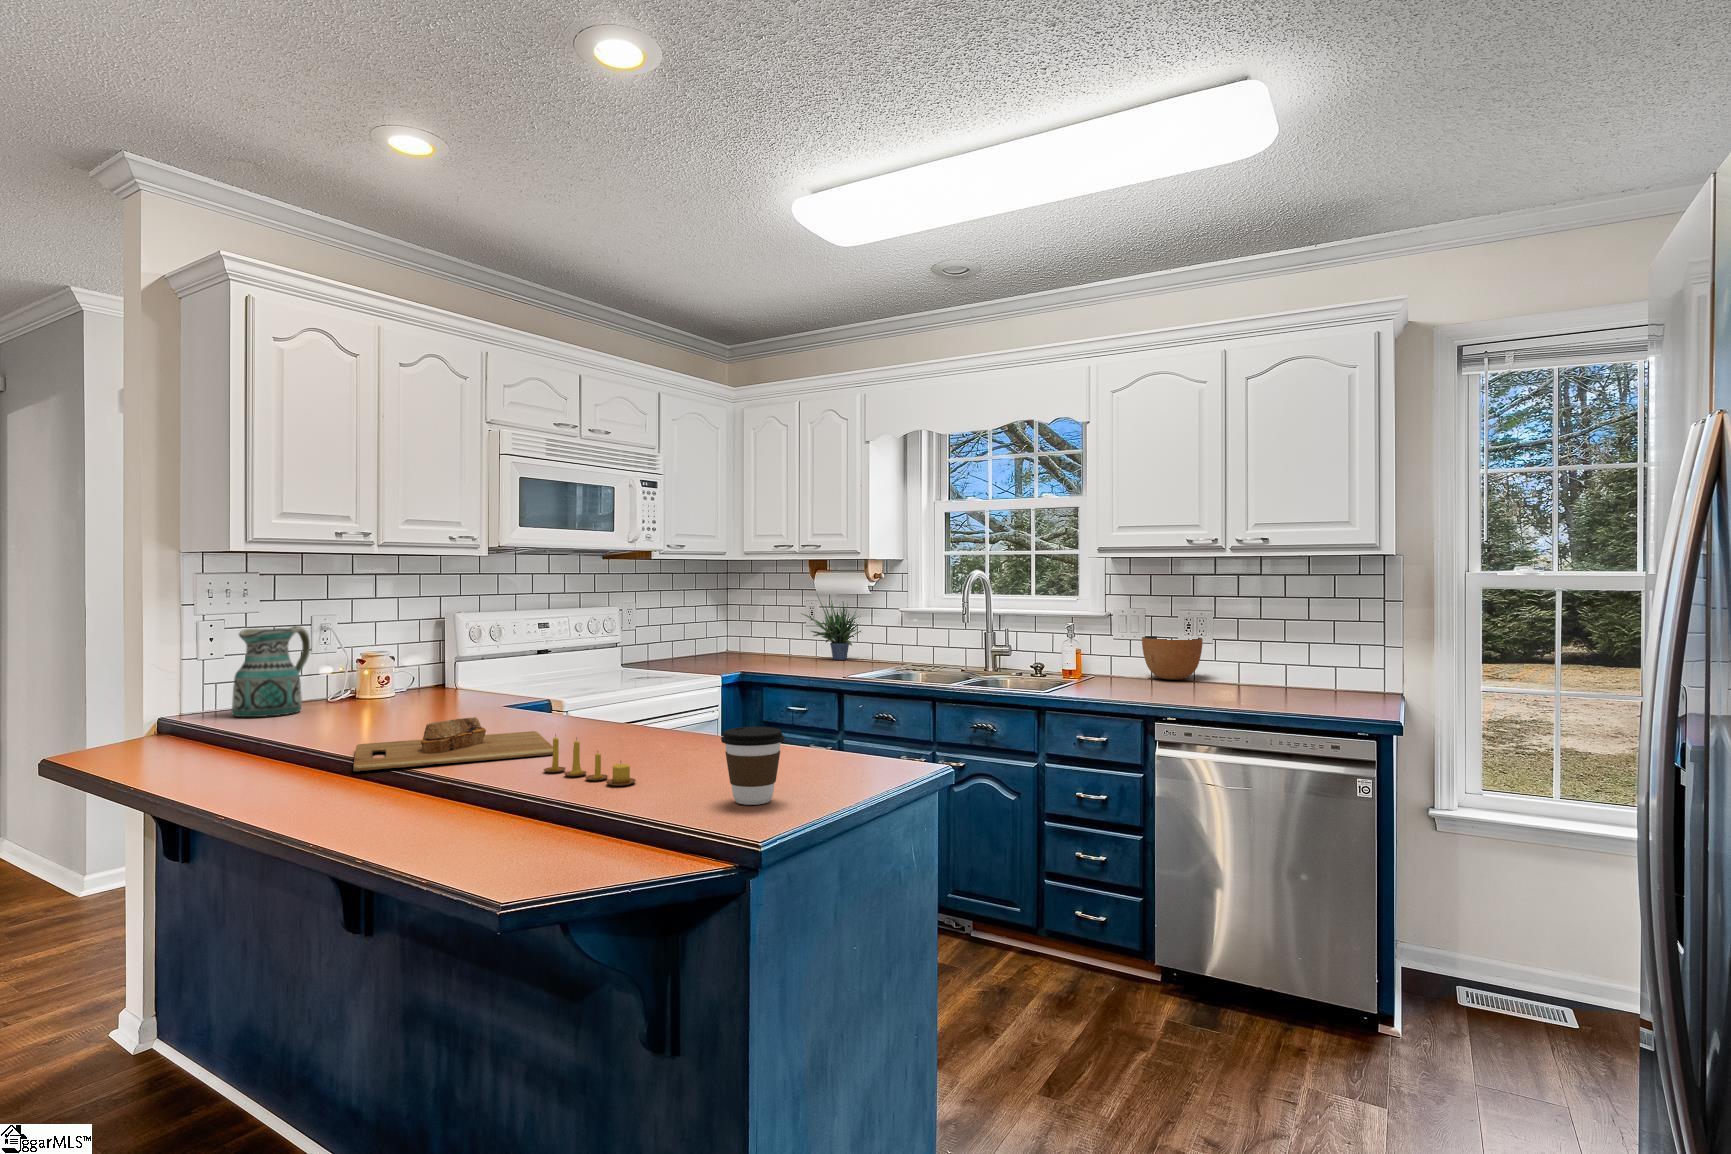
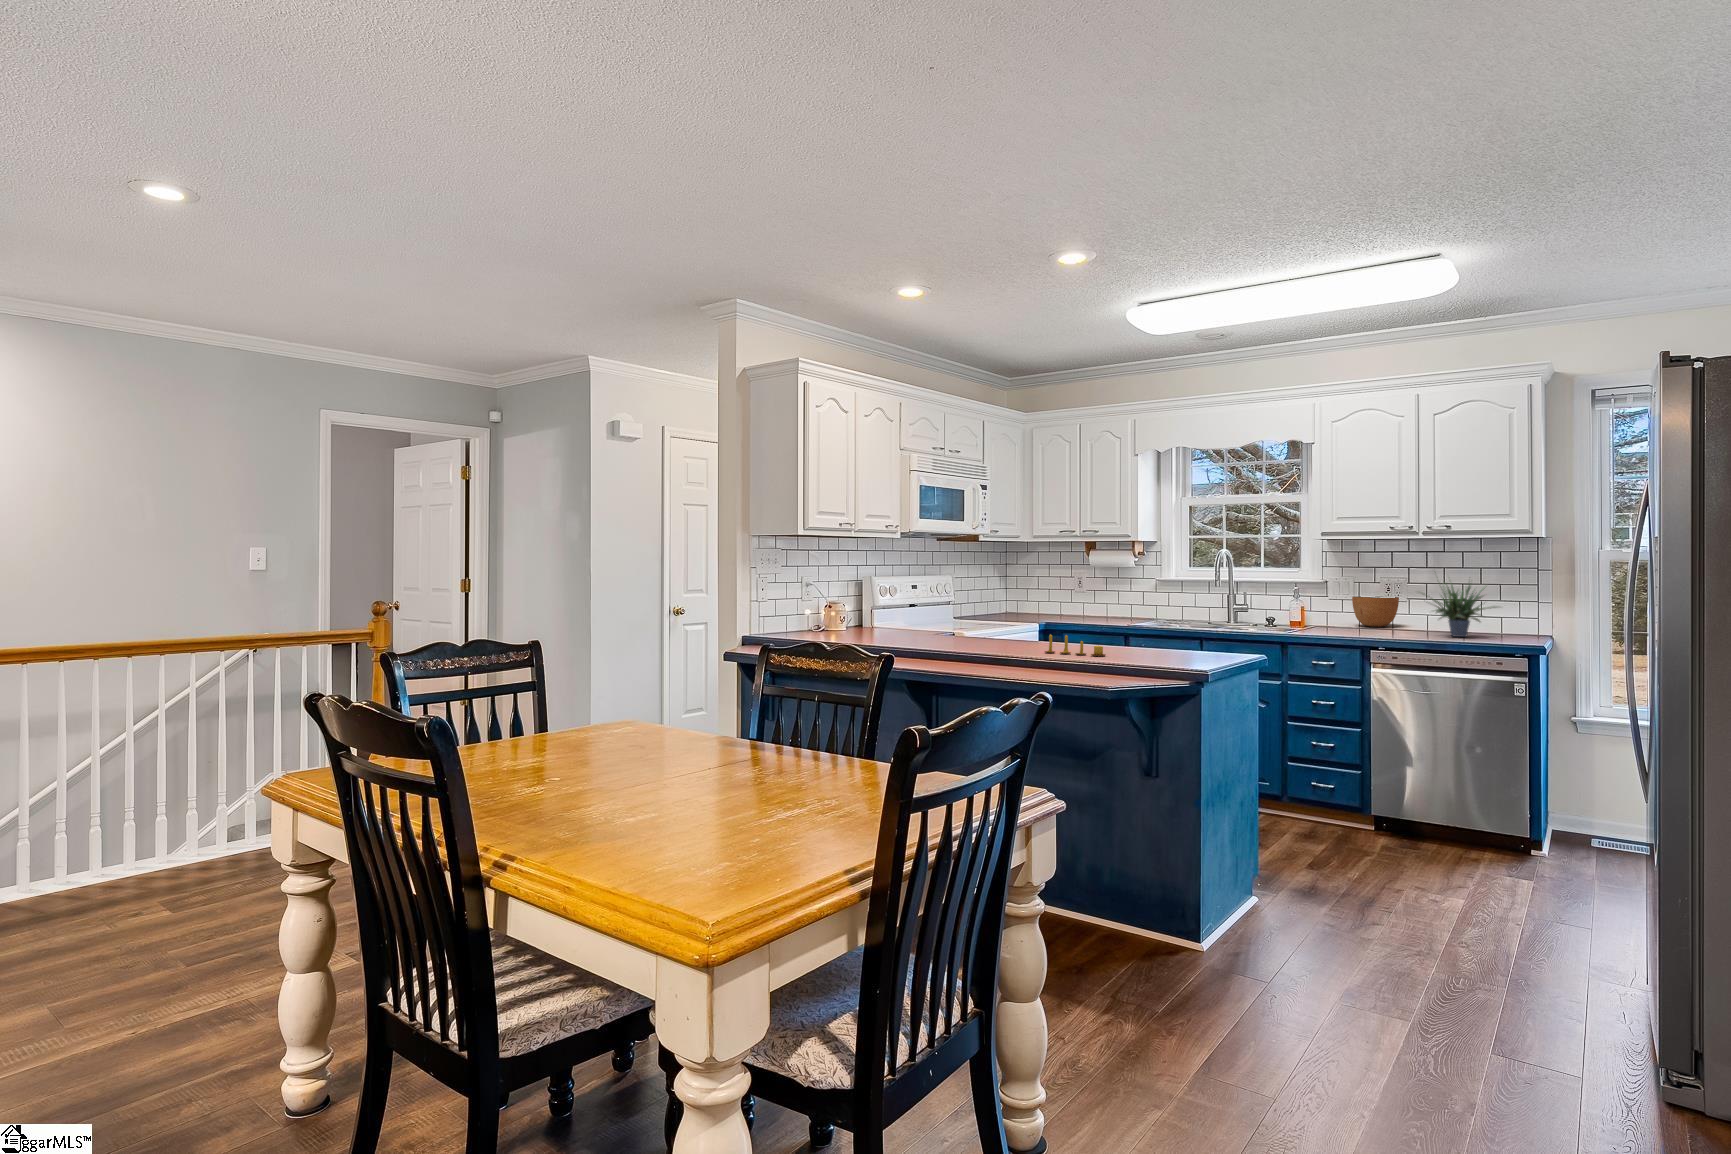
potted plant: present [801,595,861,660] -> present [1432,584,1497,637]
ceramic pitcher: present [232,626,310,717] -> none [780,583,816,637]
cutting board: present [353,717,553,771] -> none [913,629,1032,652]
coffee cup: present [721,727,785,805] -> none [1166,624,1199,661]

